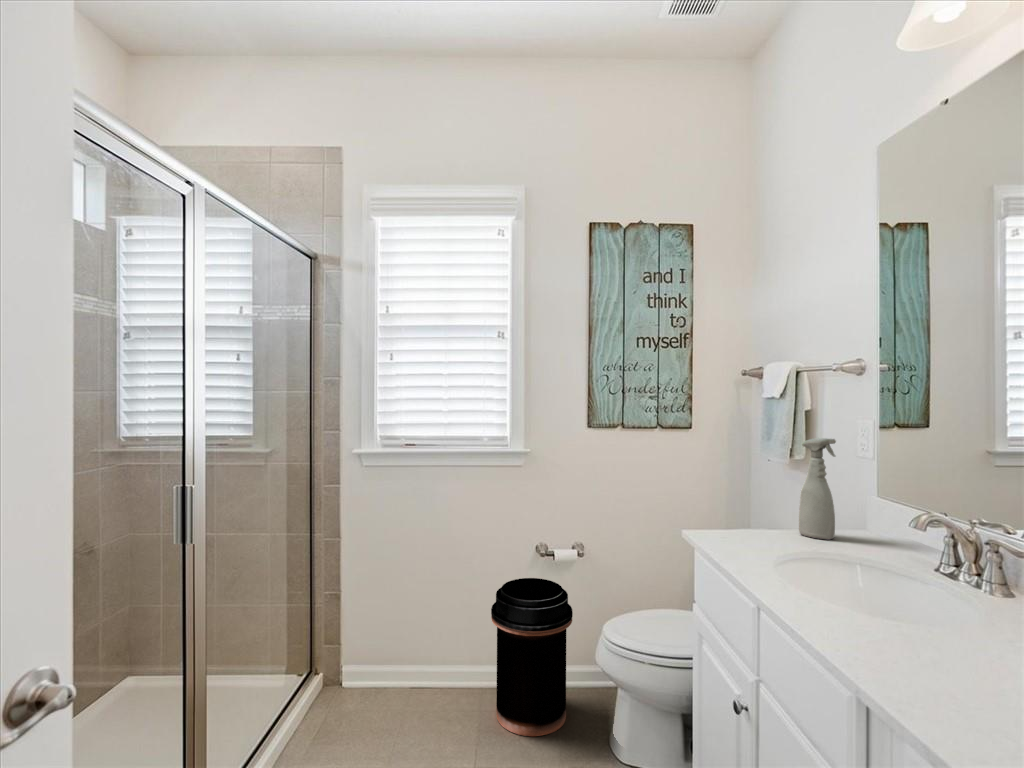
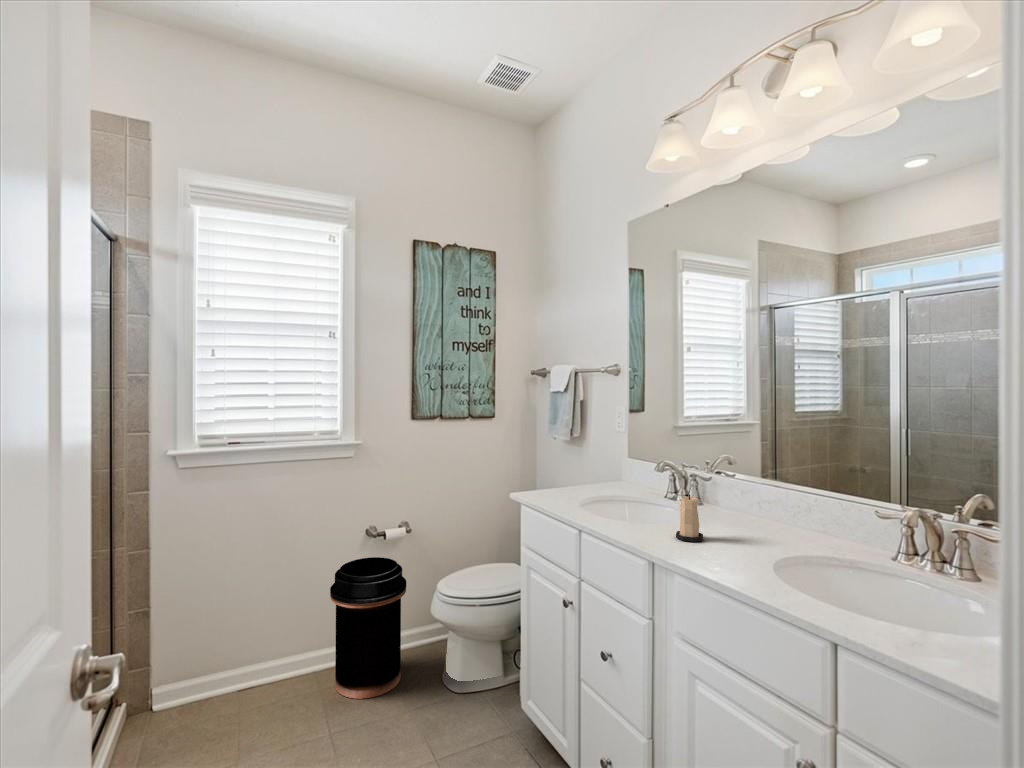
spray bottle: present [799,438,836,540] -> none [588,420,612,490]
candle: none [901,572,956,656] -> present [676,495,703,542]

